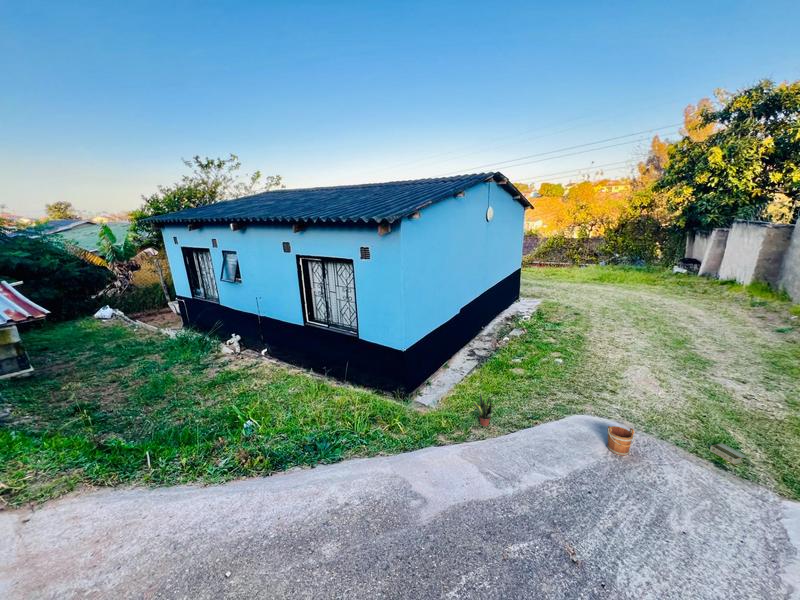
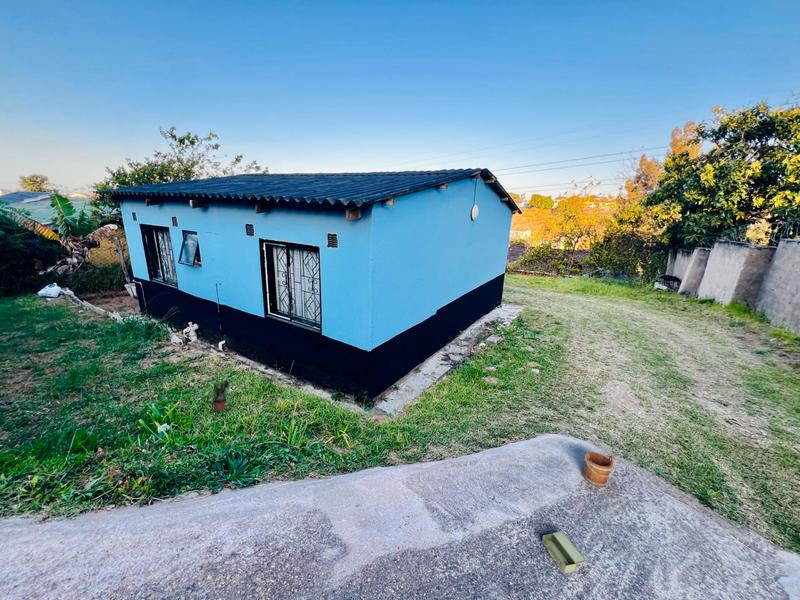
potted plant: present [473,394,494,426] -> present [203,380,230,411]
toolbox: present [710,443,747,464] -> present [542,531,587,574]

